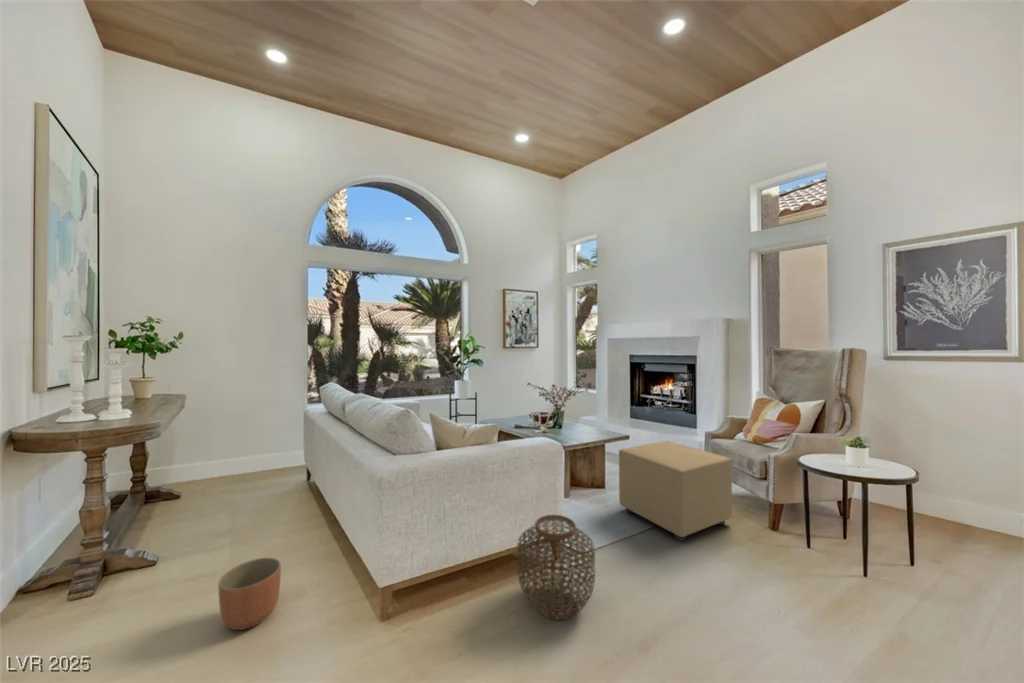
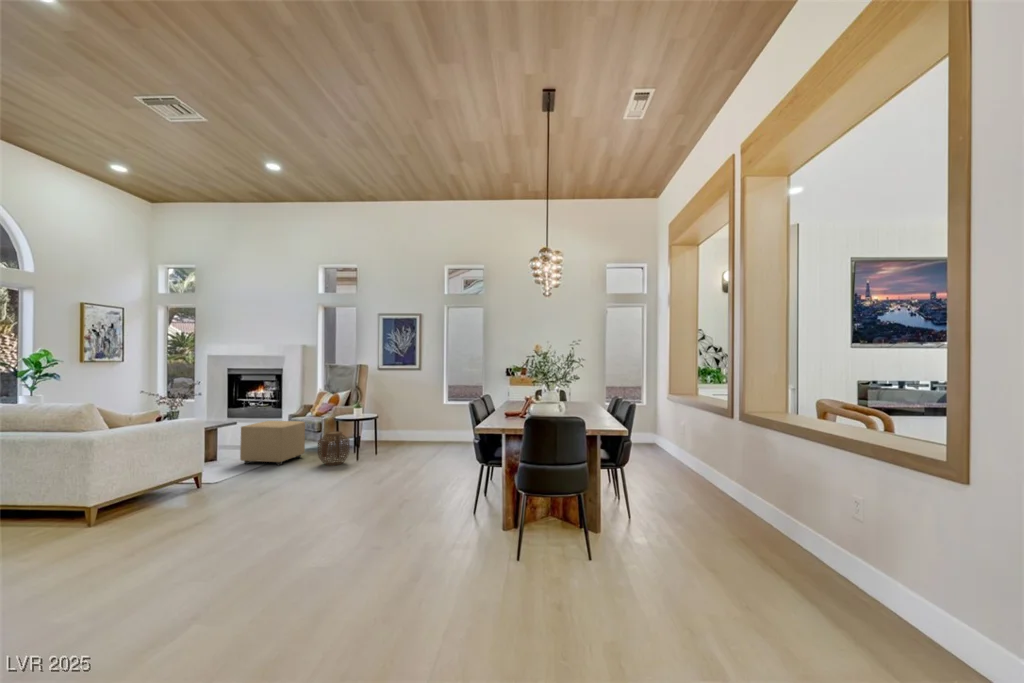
woven basket: present [517,515,595,620] -> present [318,431,350,466]
planter: present [219,558,281,630] -> none [21,496,62,530]

